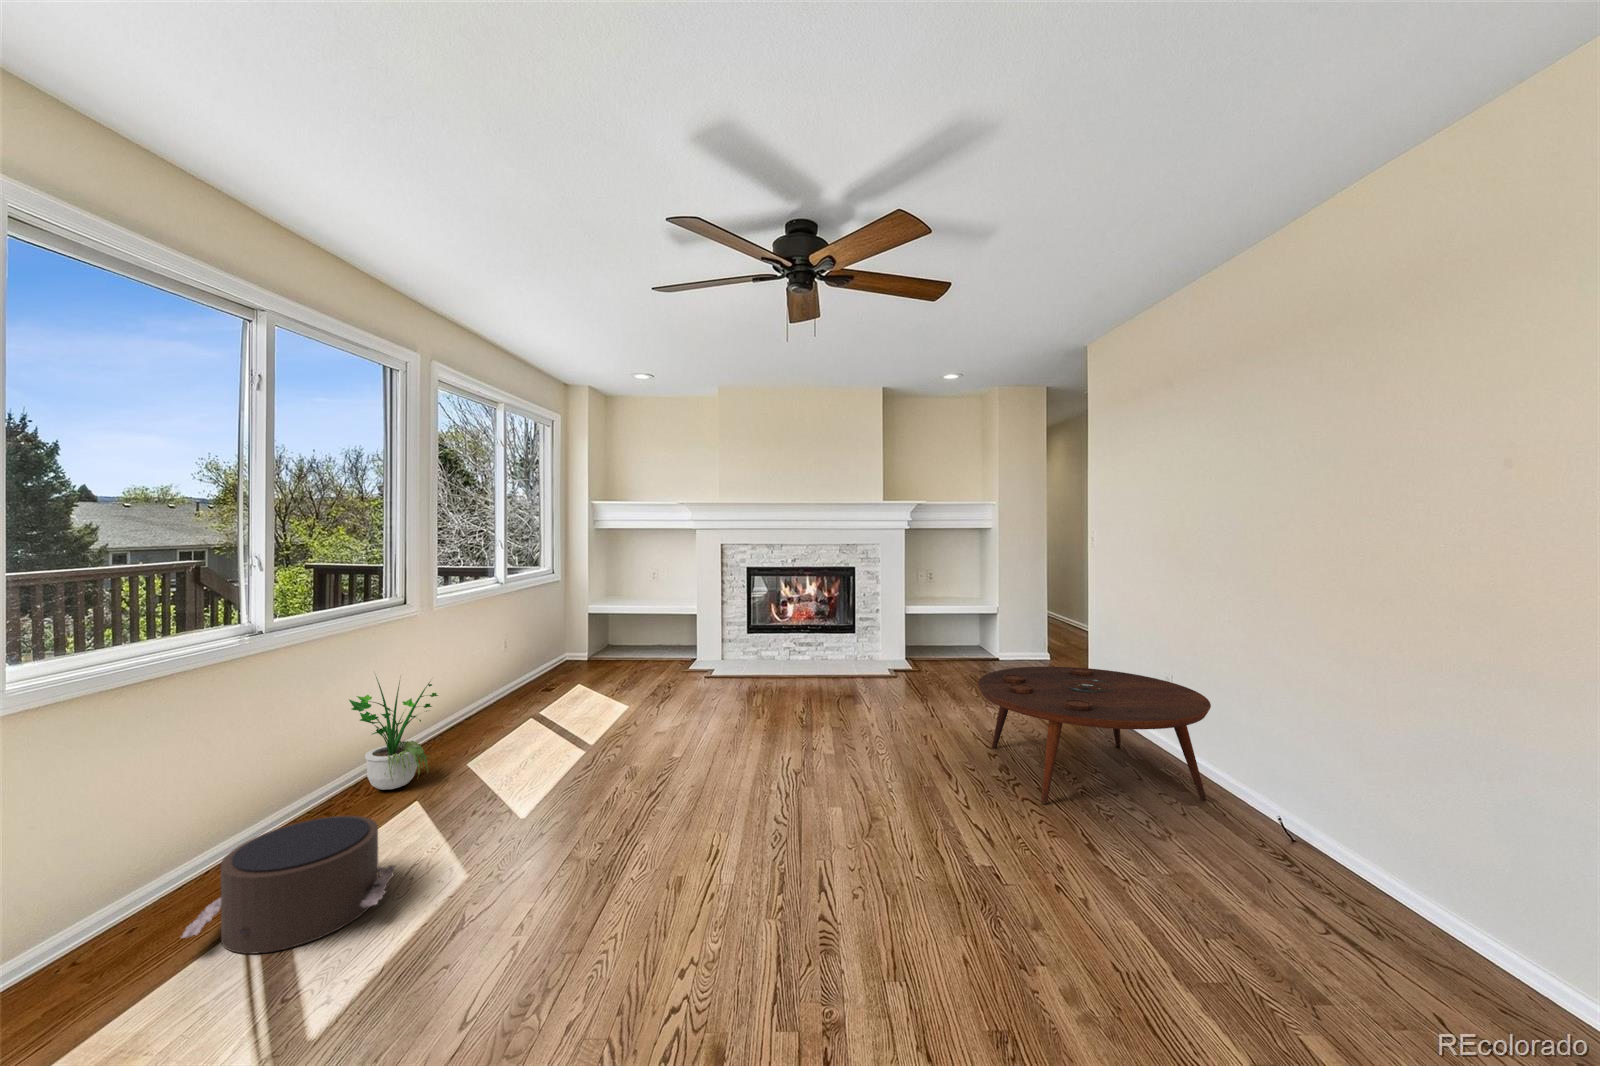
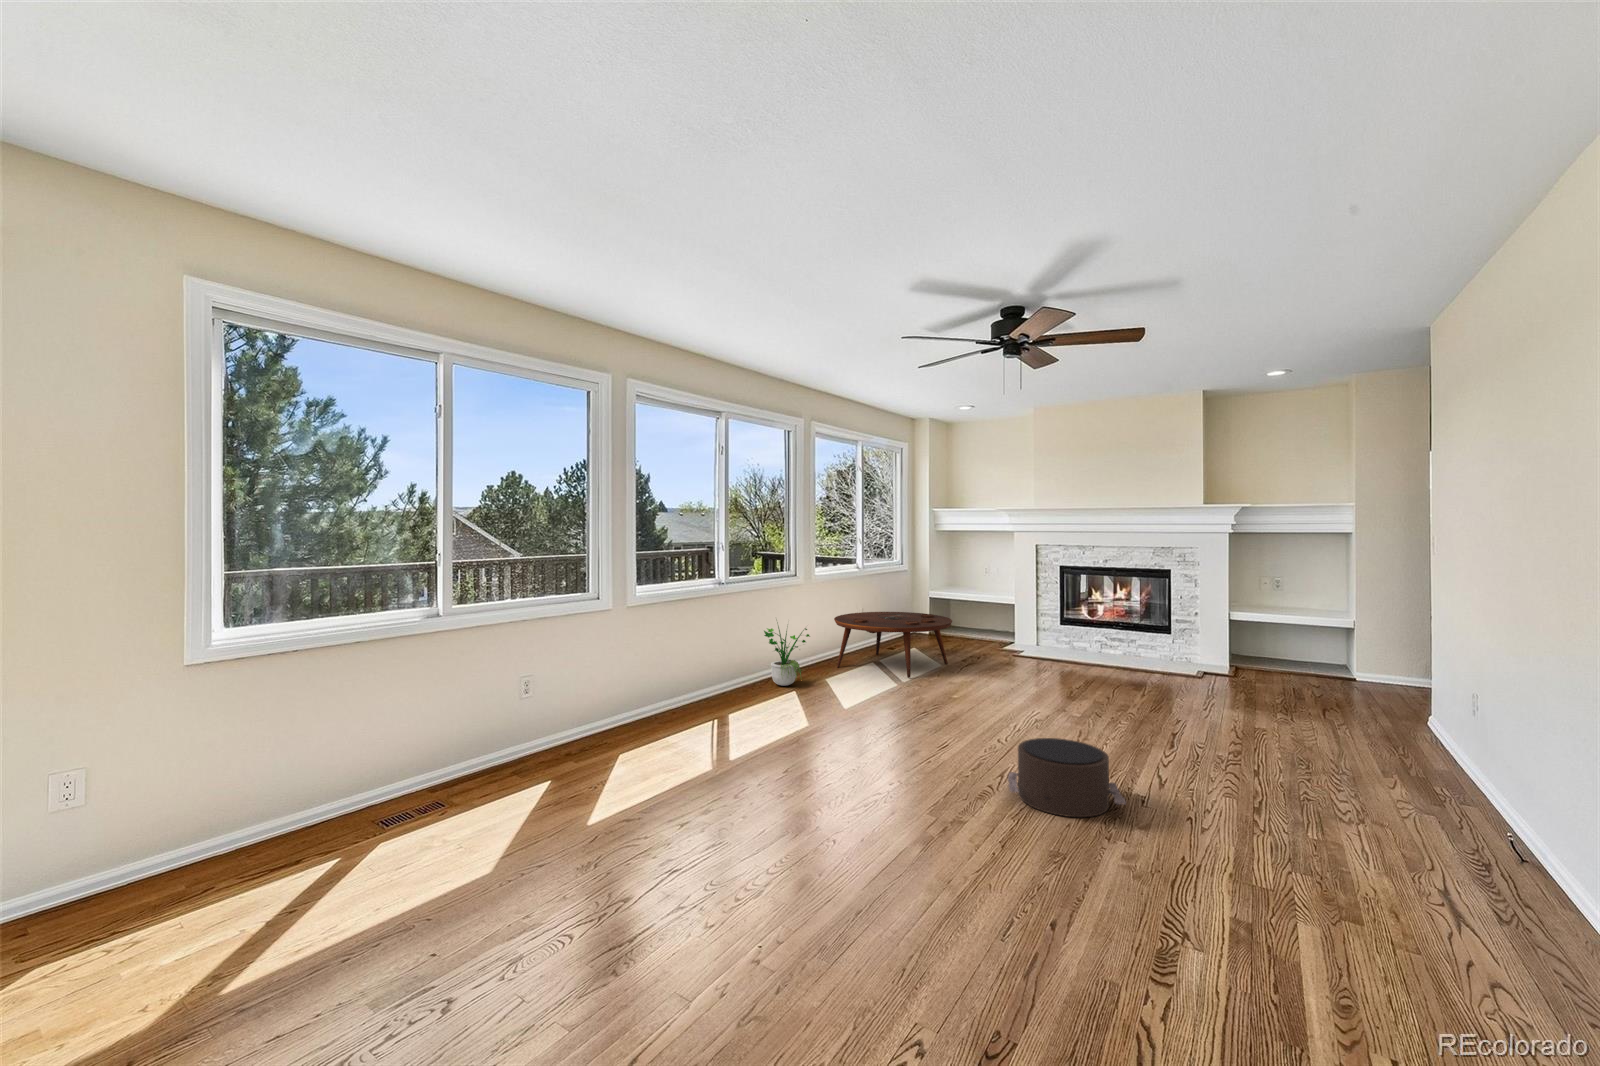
coffee table: present [978,667,1211,804] -> present [834,612,952,678]
pouf: present [181,816,395,954] -> present [1008,738,1126,817]

